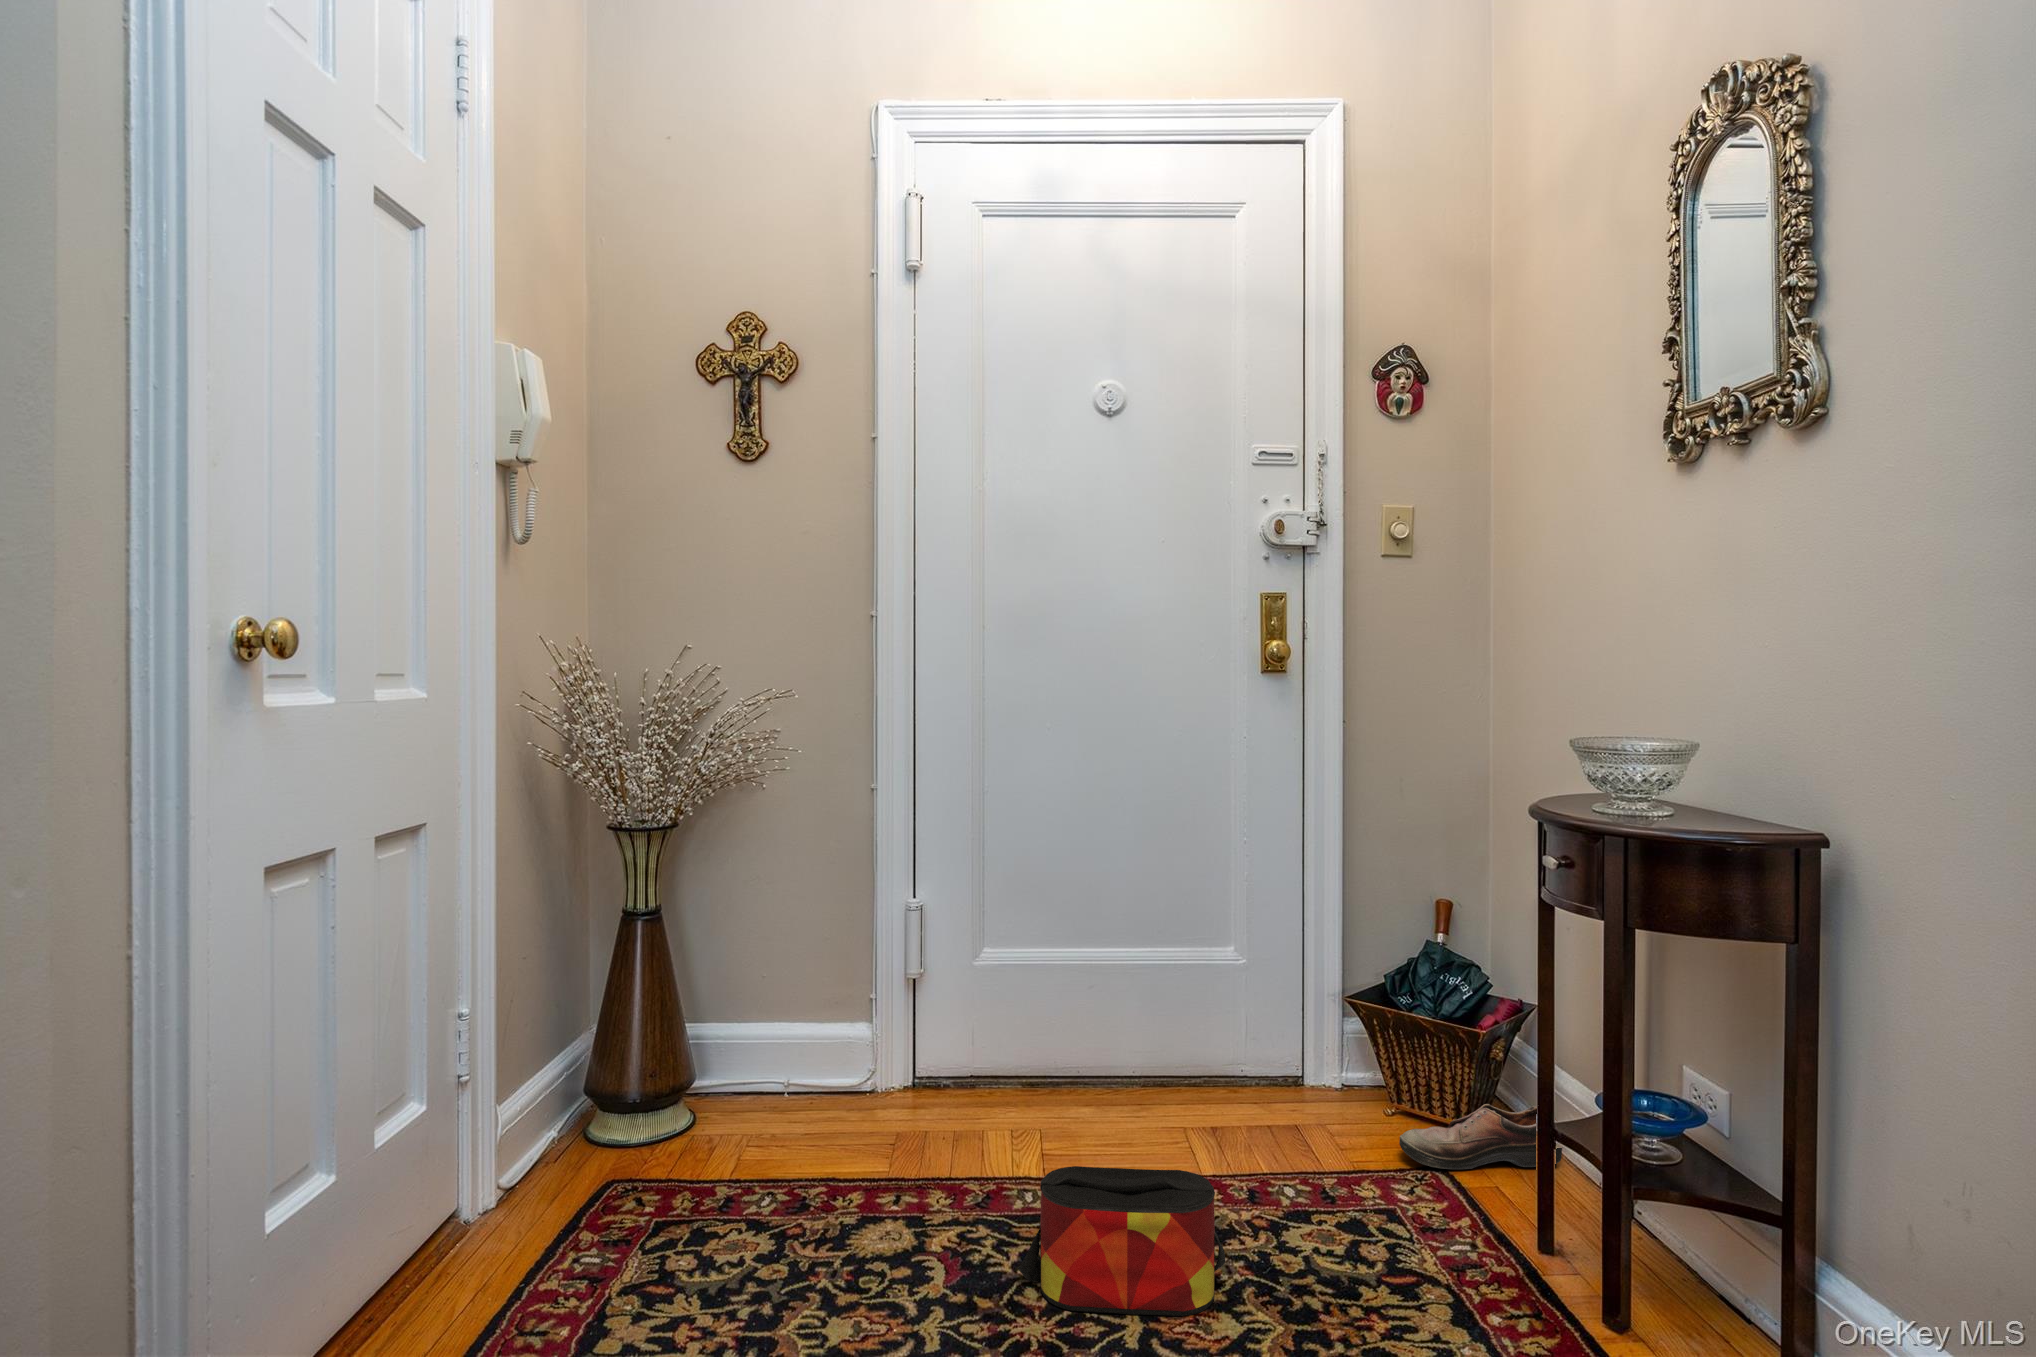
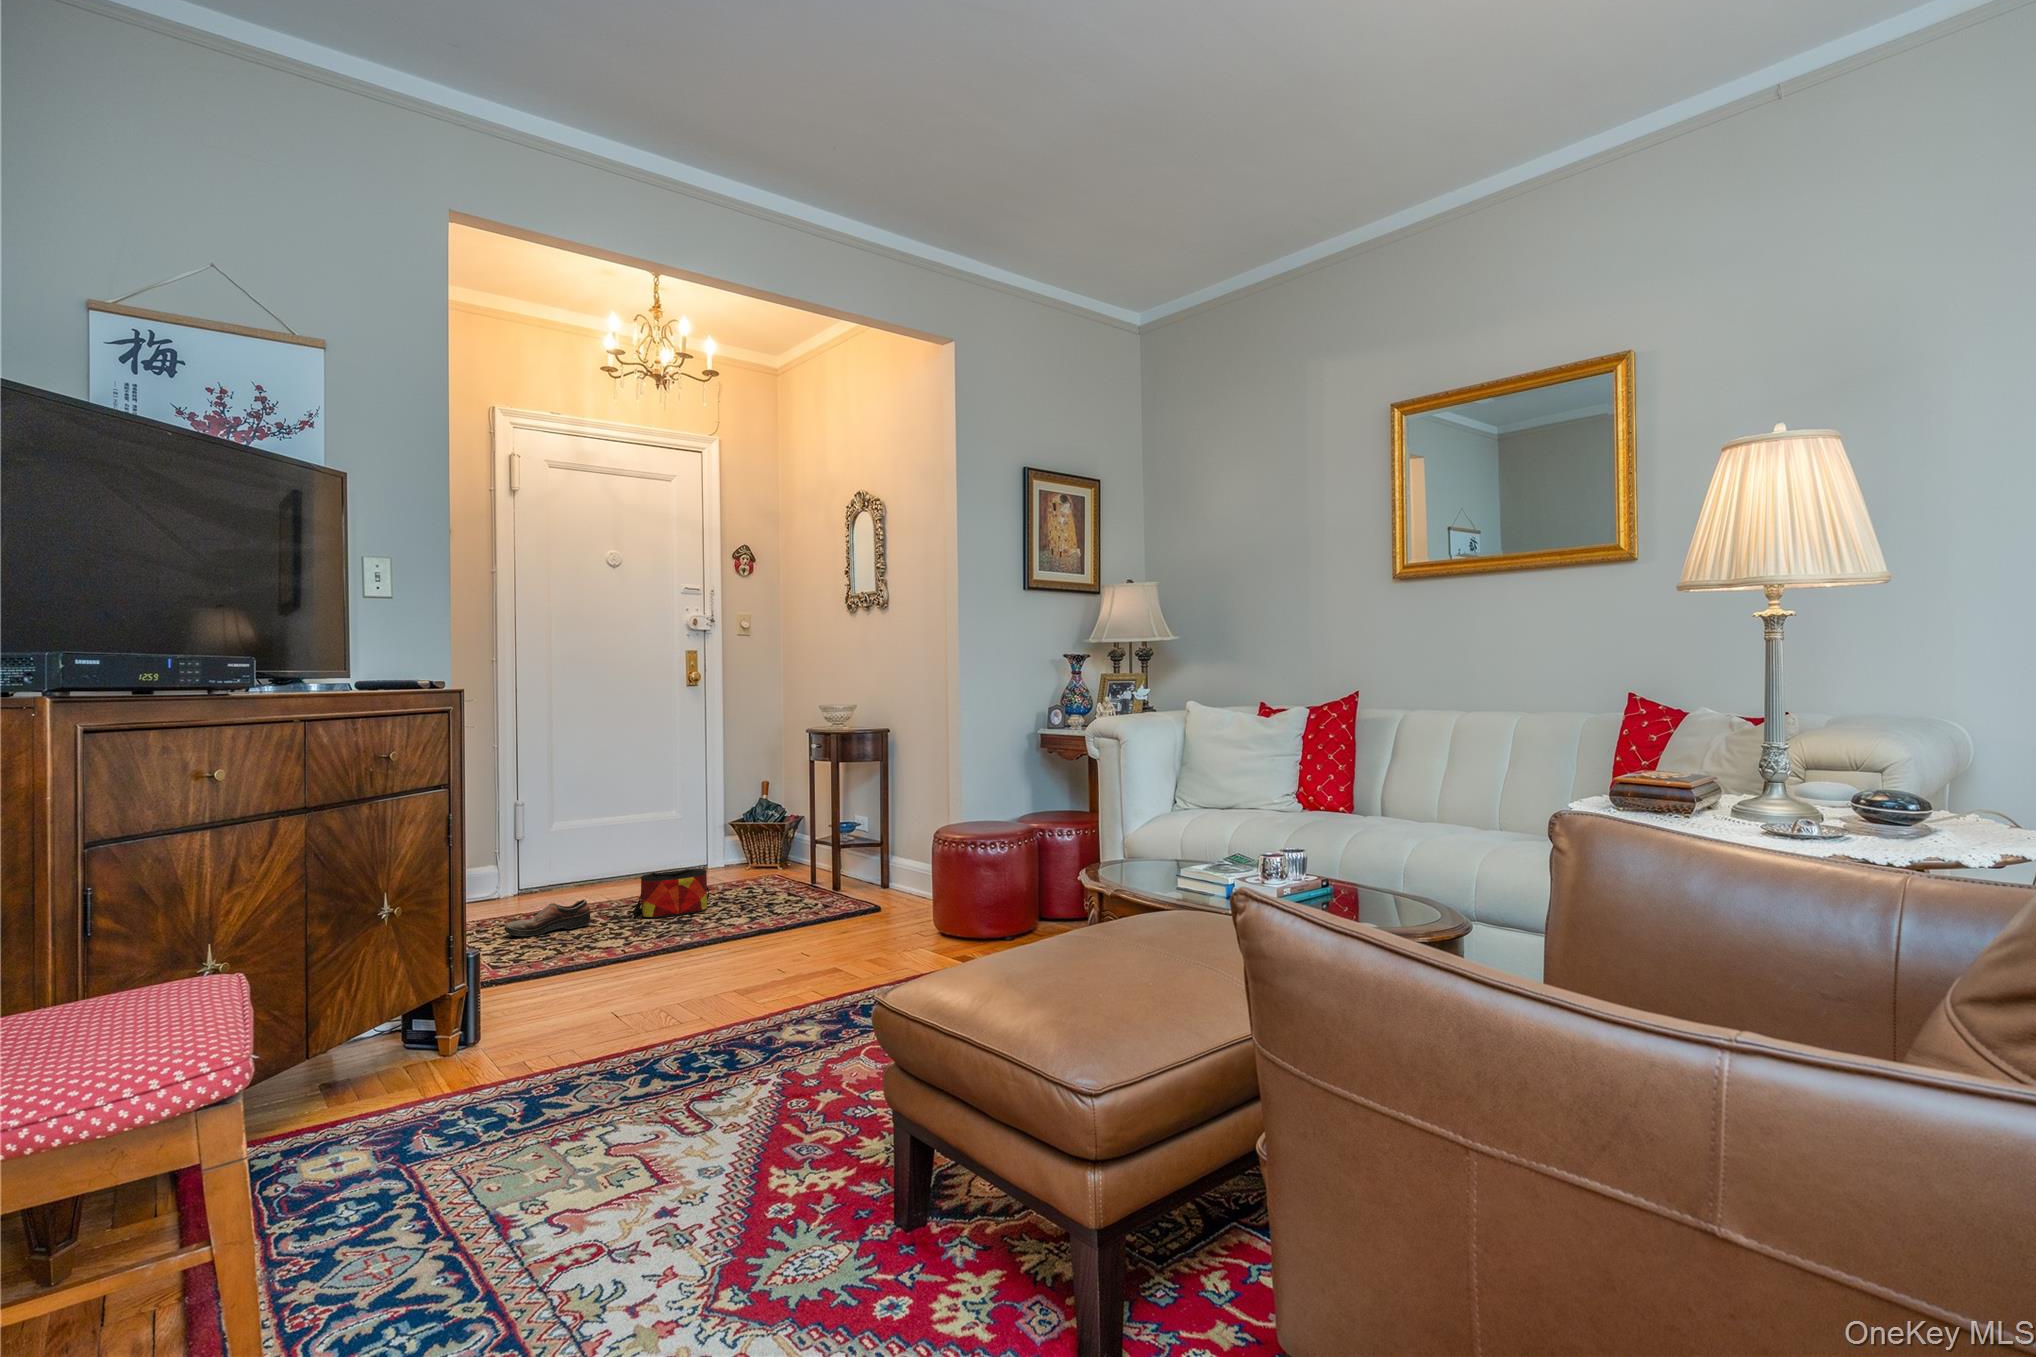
shoe: present [1399,1104,1562,1169] -> present [504,899,590,936]

